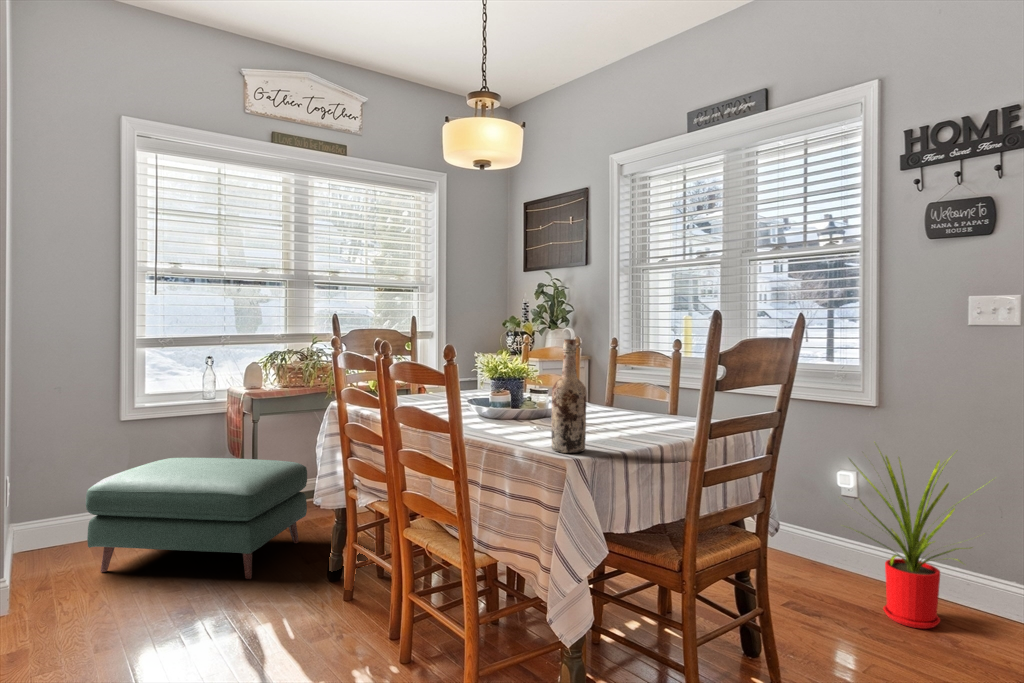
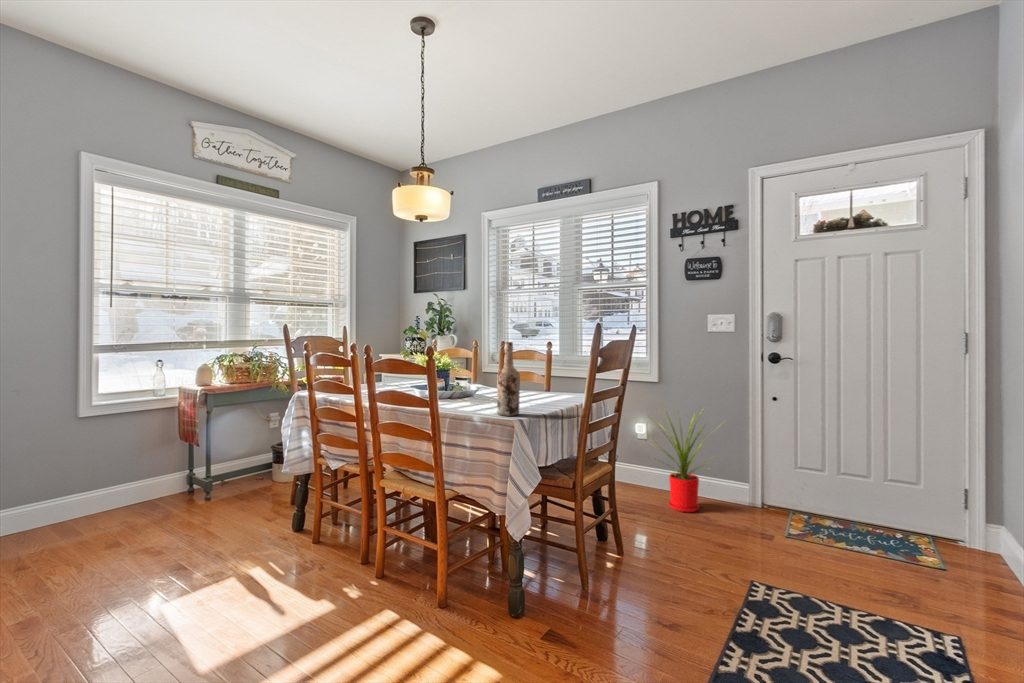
ottoman: present [86,458,307,579] -> none [61,443,261,549]

